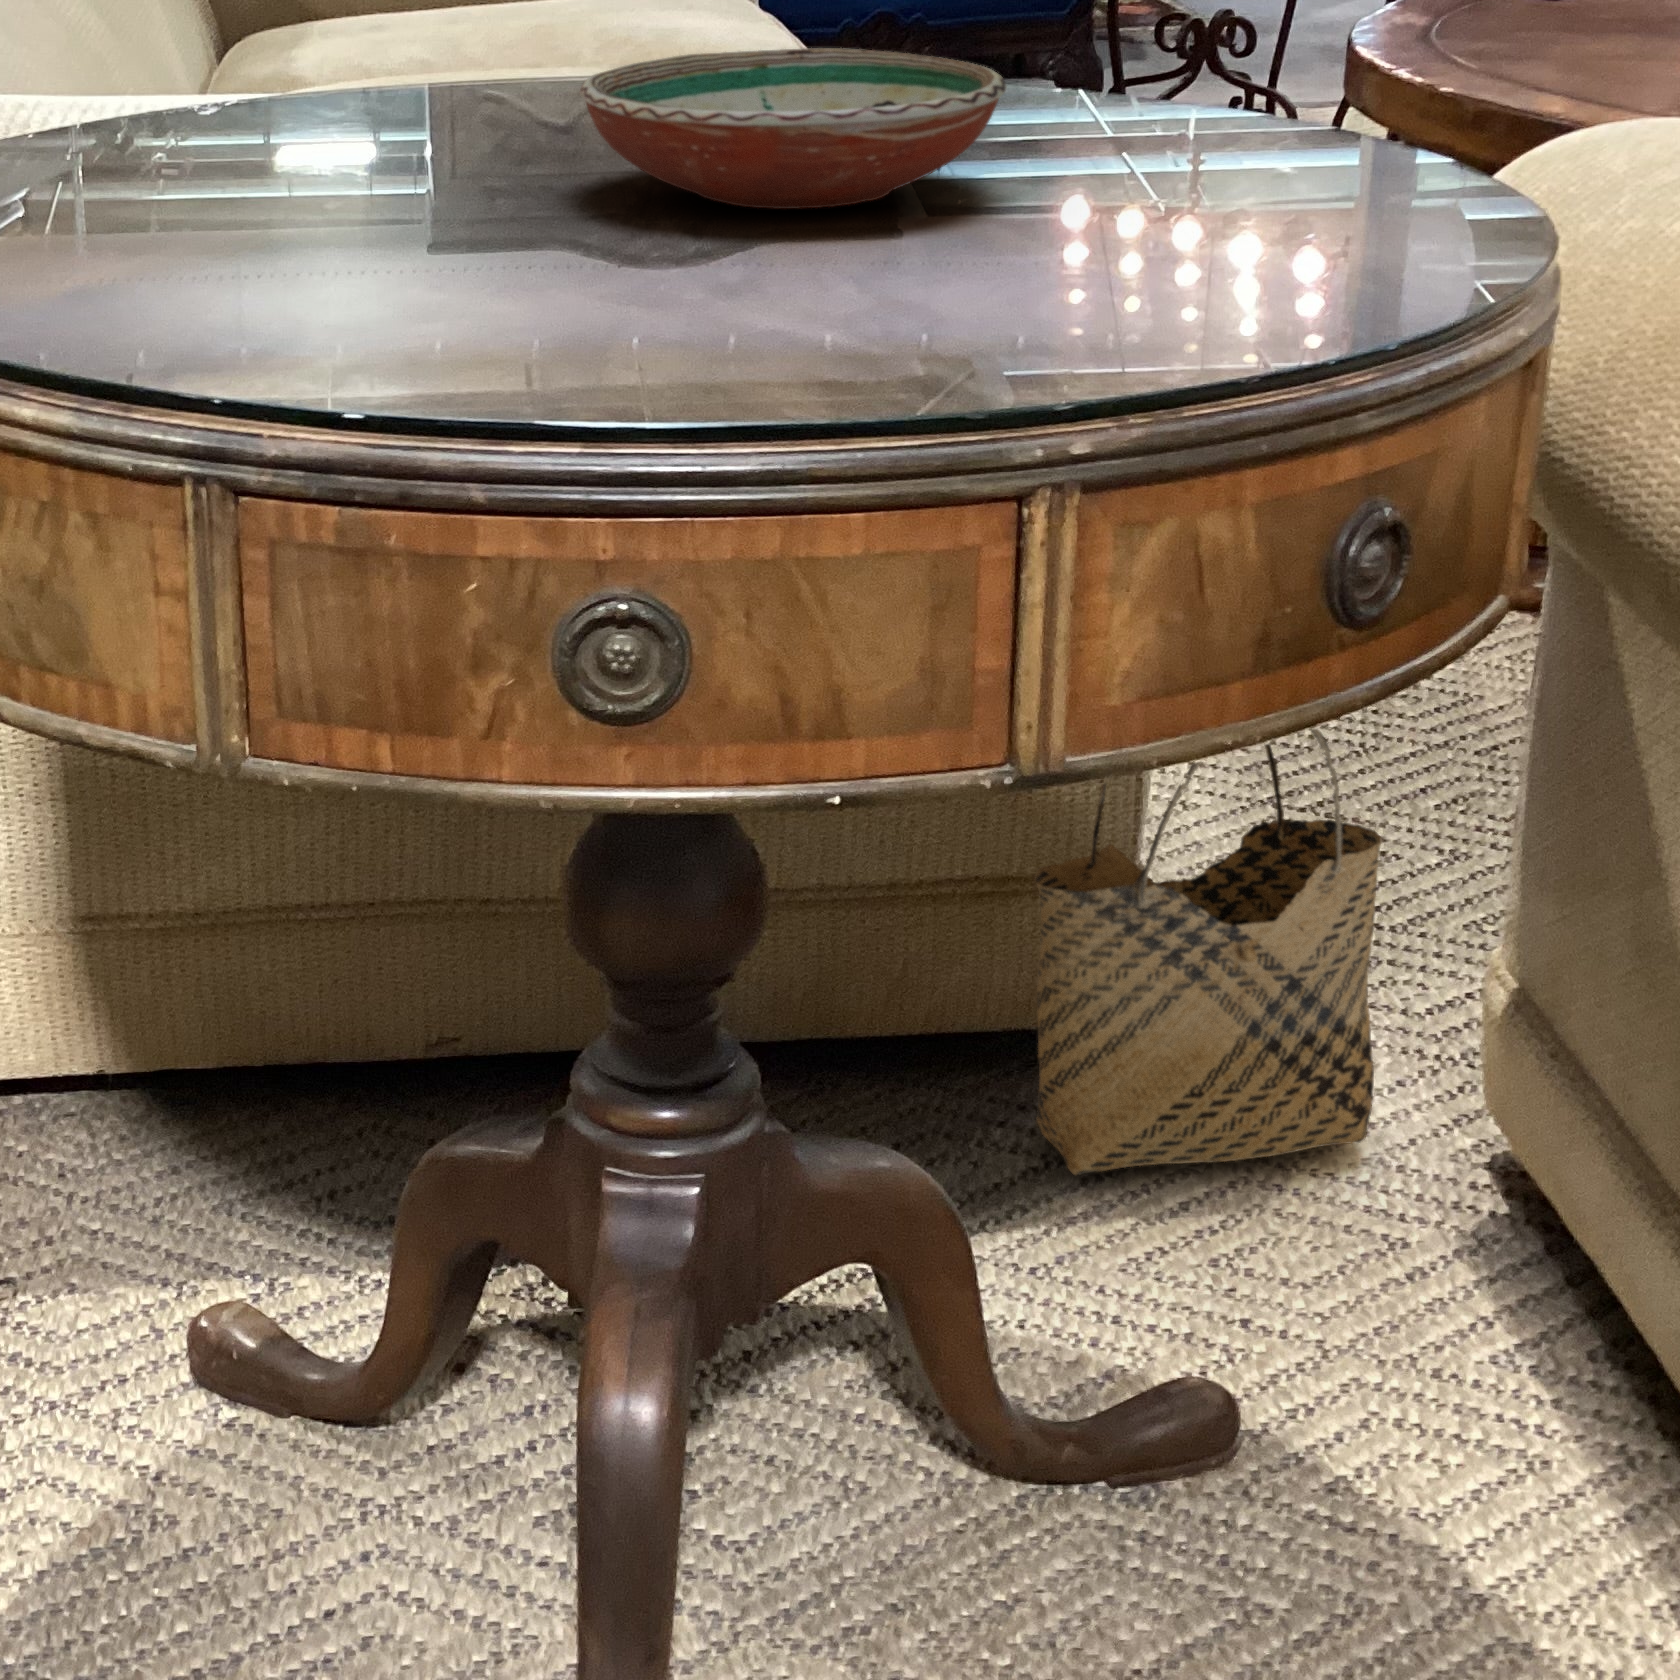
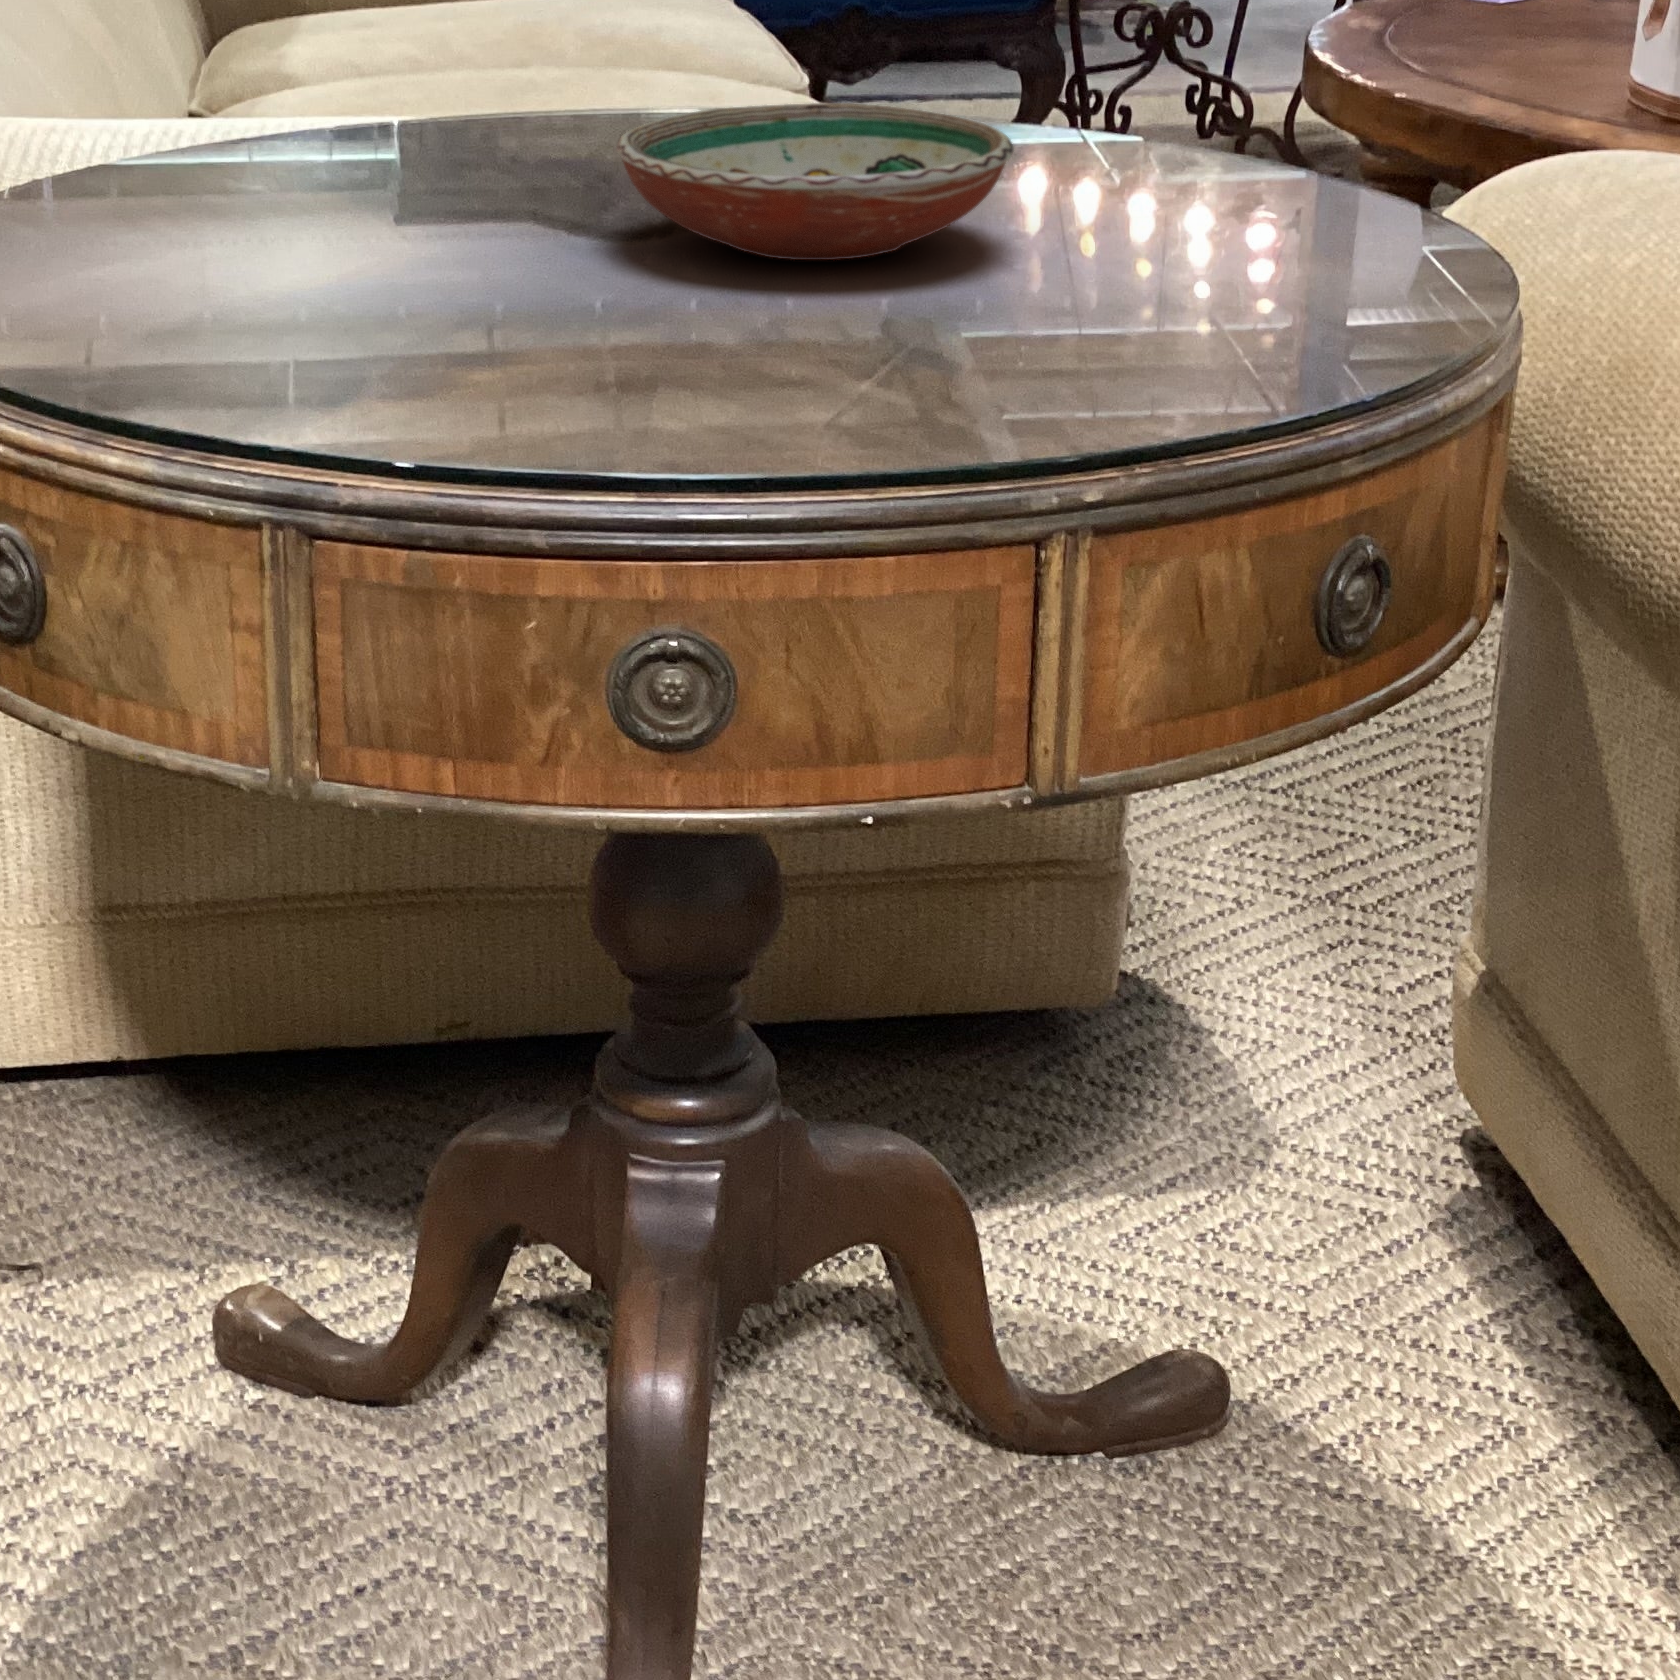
woven basket: present [1034,729,1382,1175] -> none [1025,647,1358,1155]

